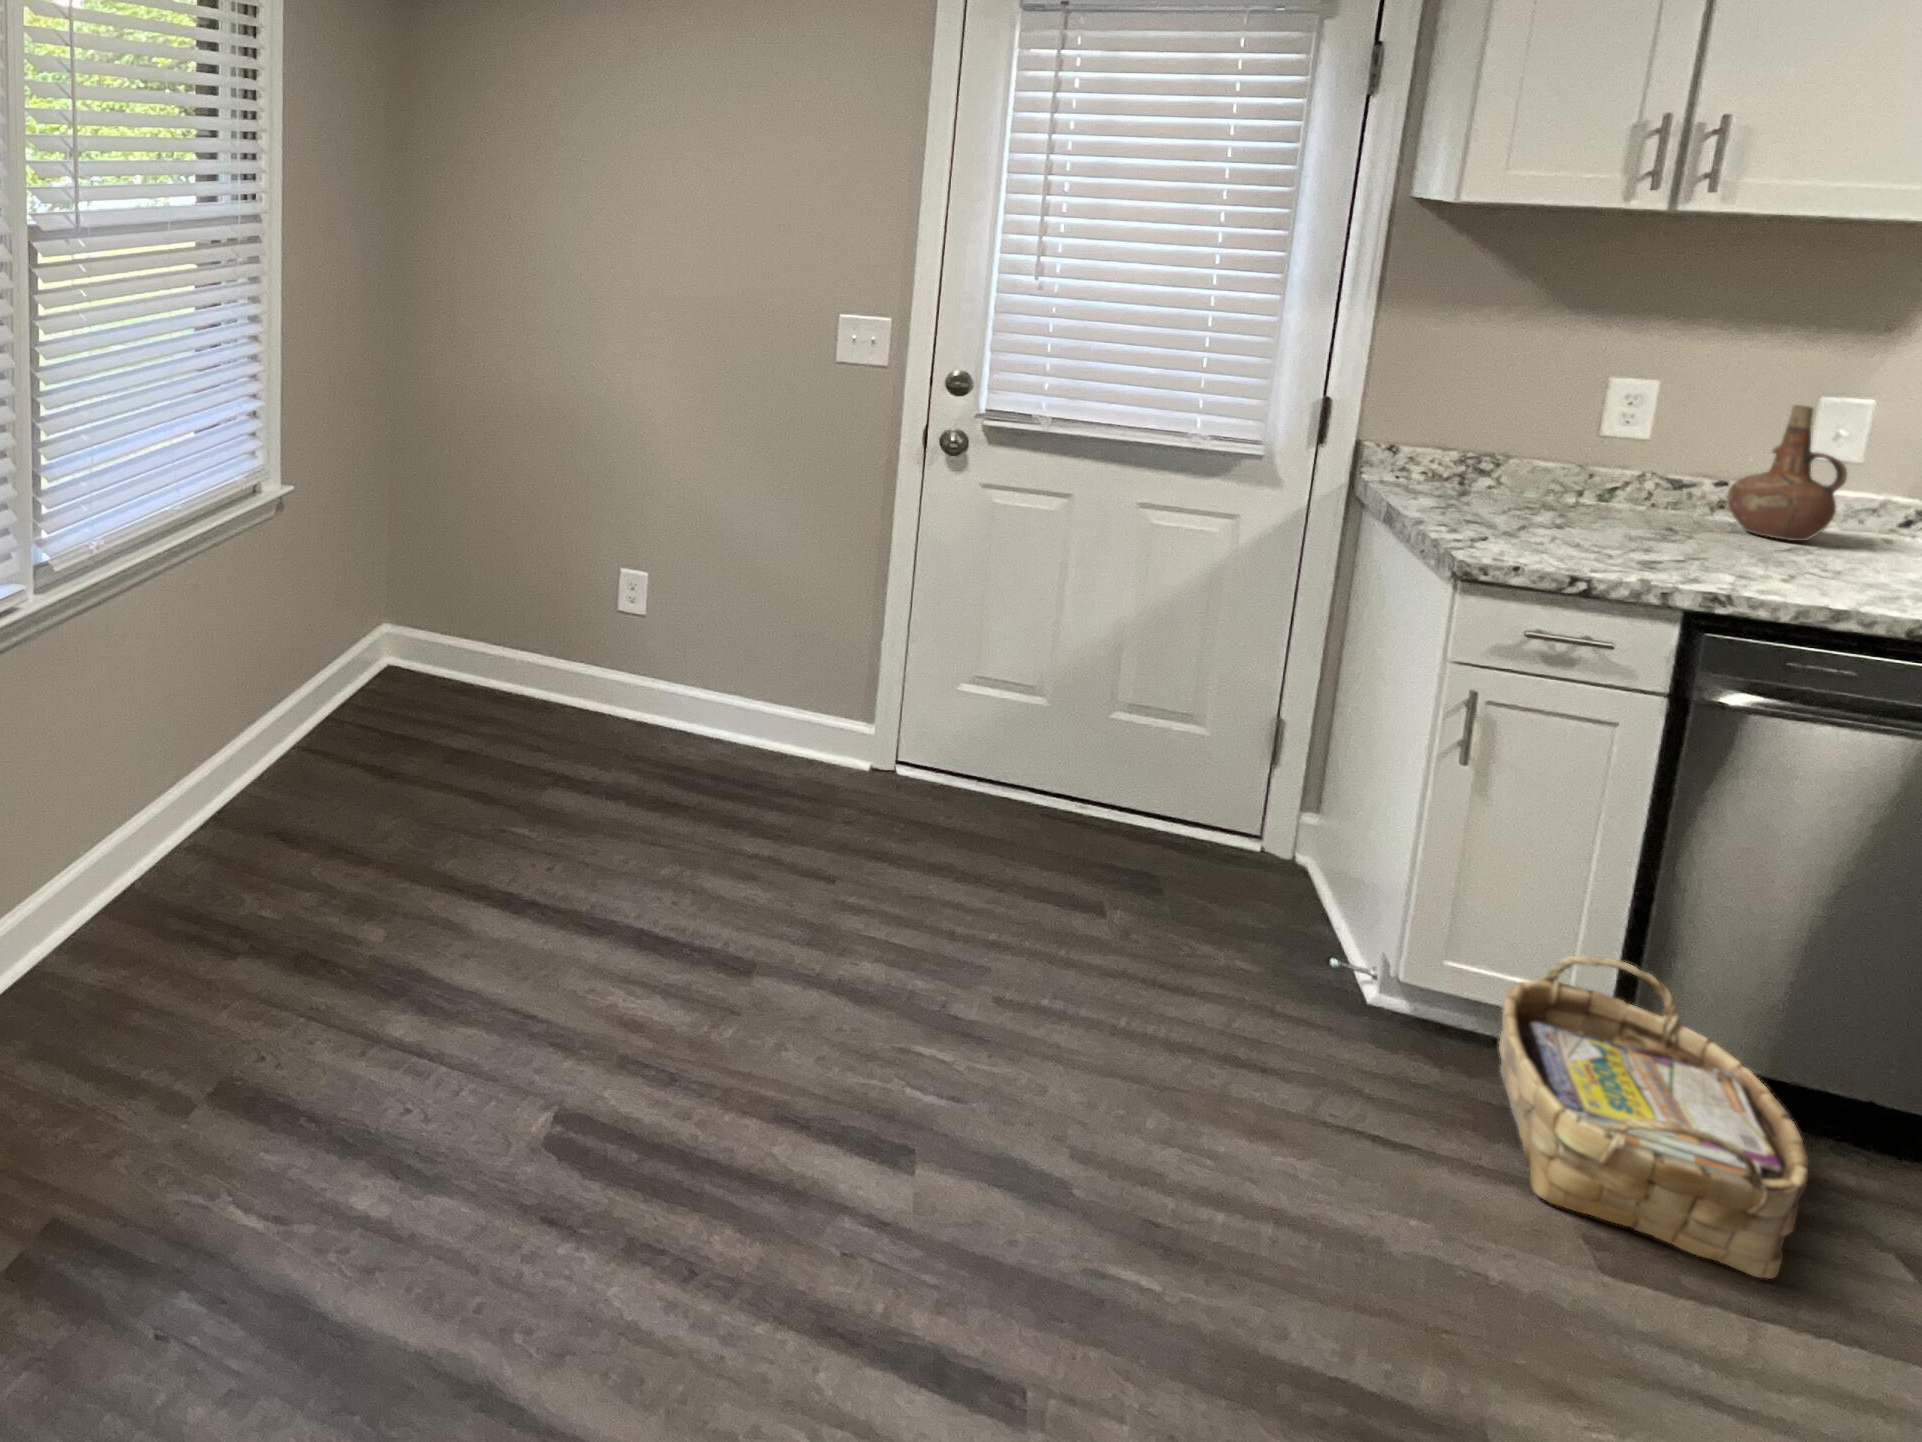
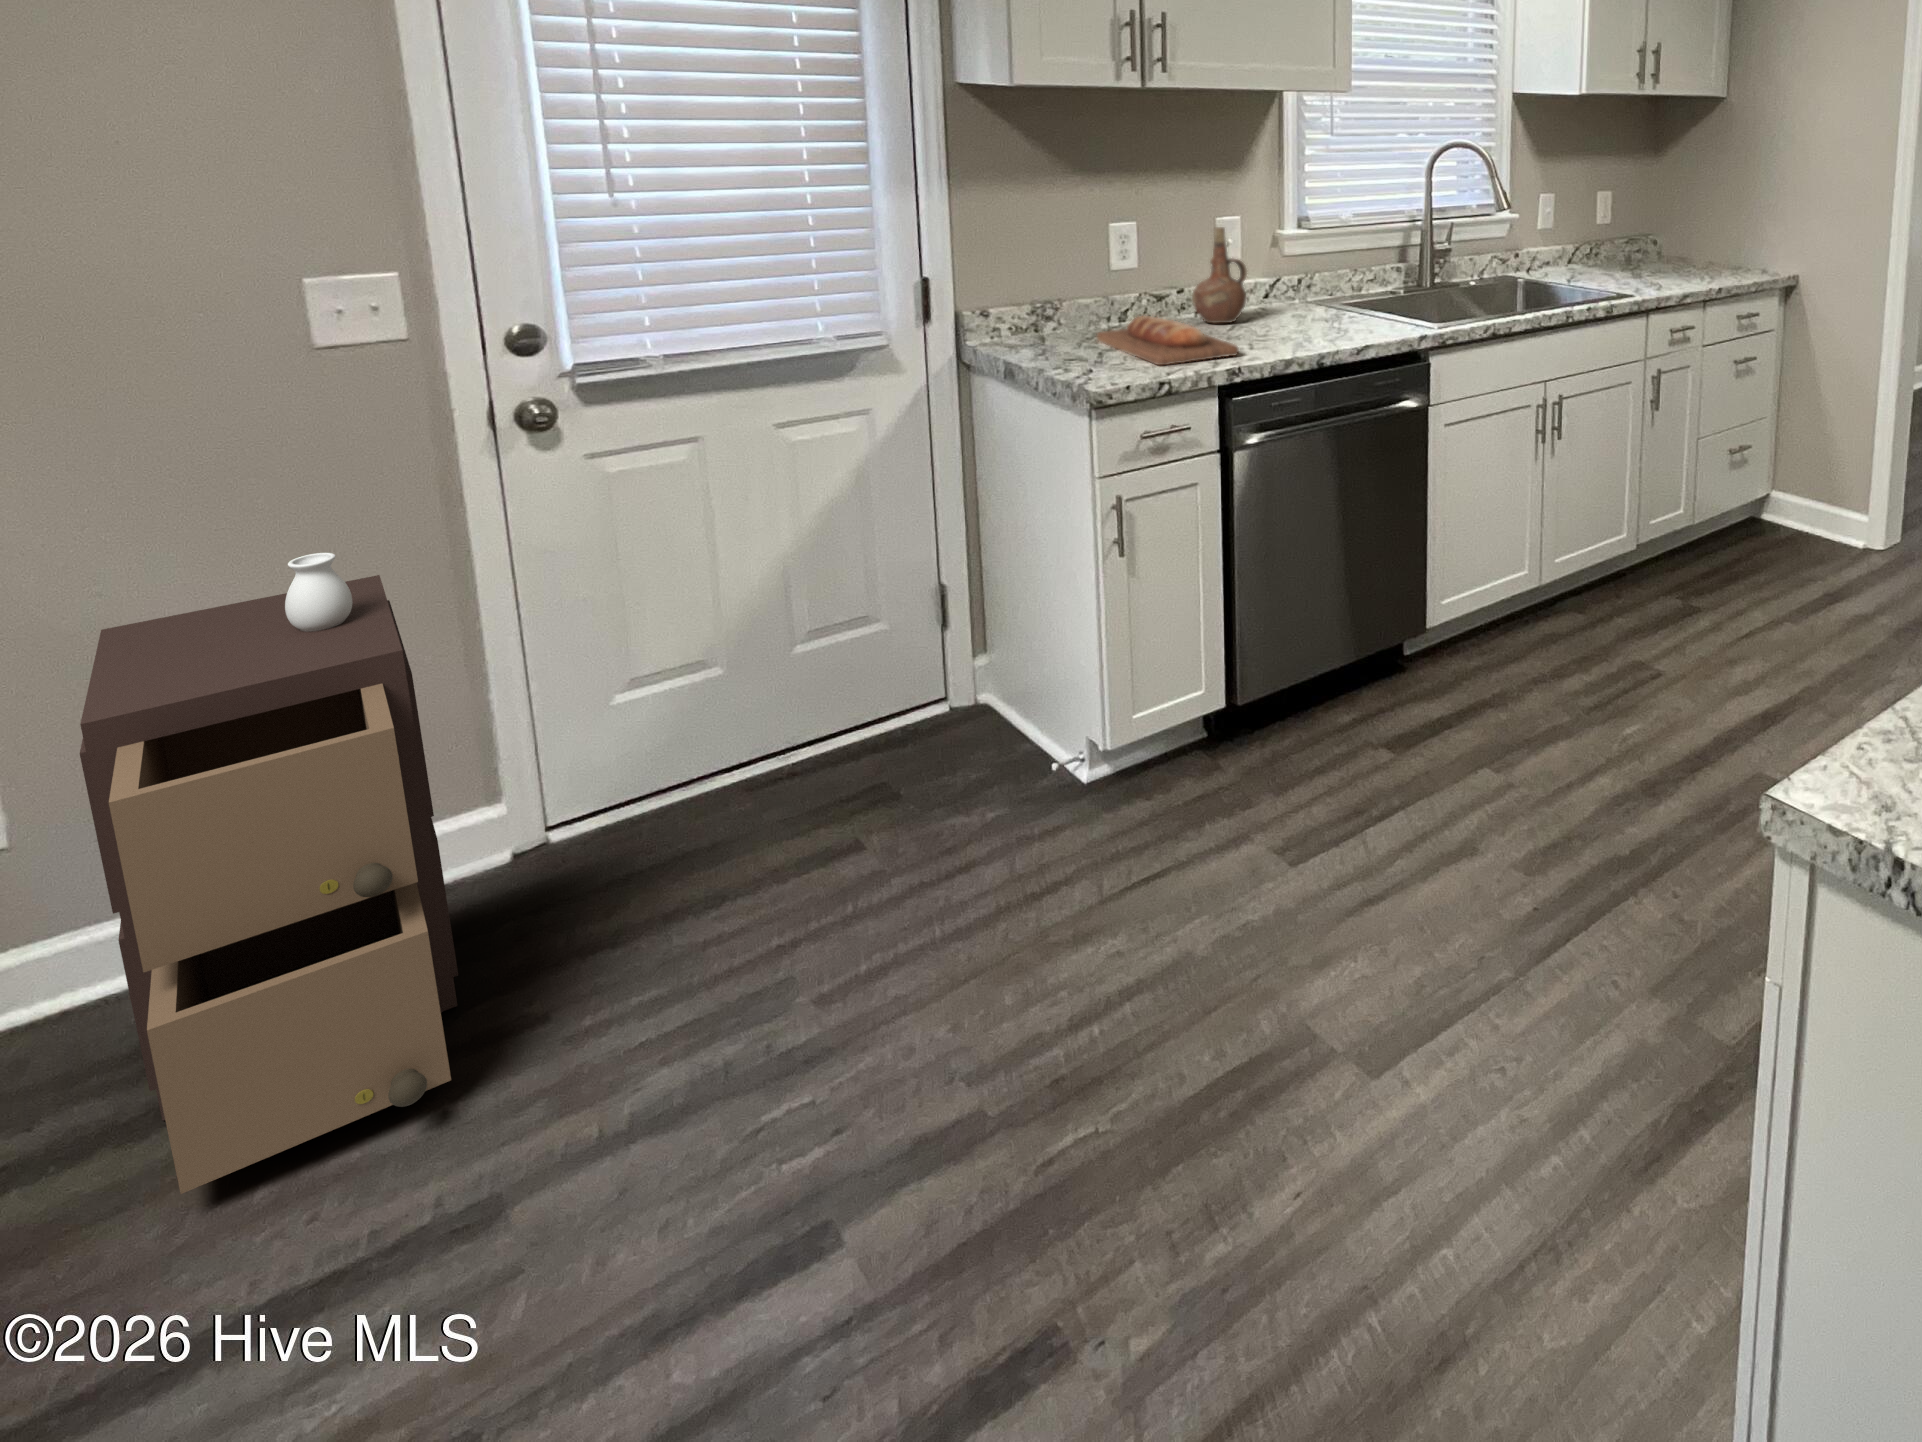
bread loaf: none [1534,495,1747,579] -> present [1097,316,1239,365]
storage cabinet: none [638,497,838,877] -> present [80,553,458,1194]
woven basket: present [1499,955,1809,1279] -> none [1179,651,1357,846]

